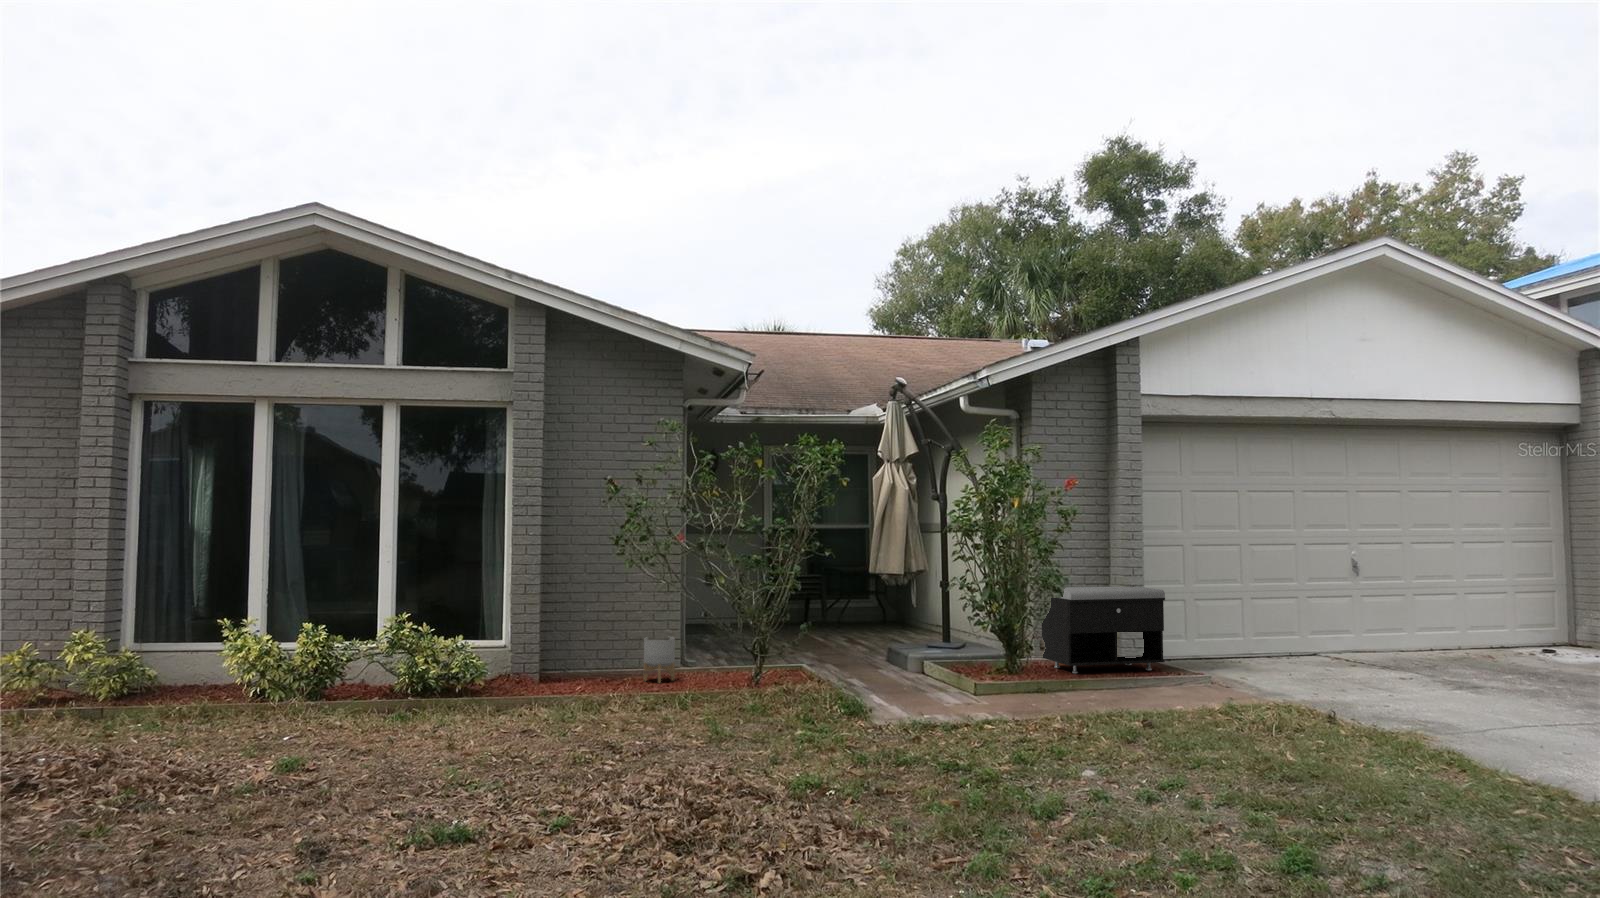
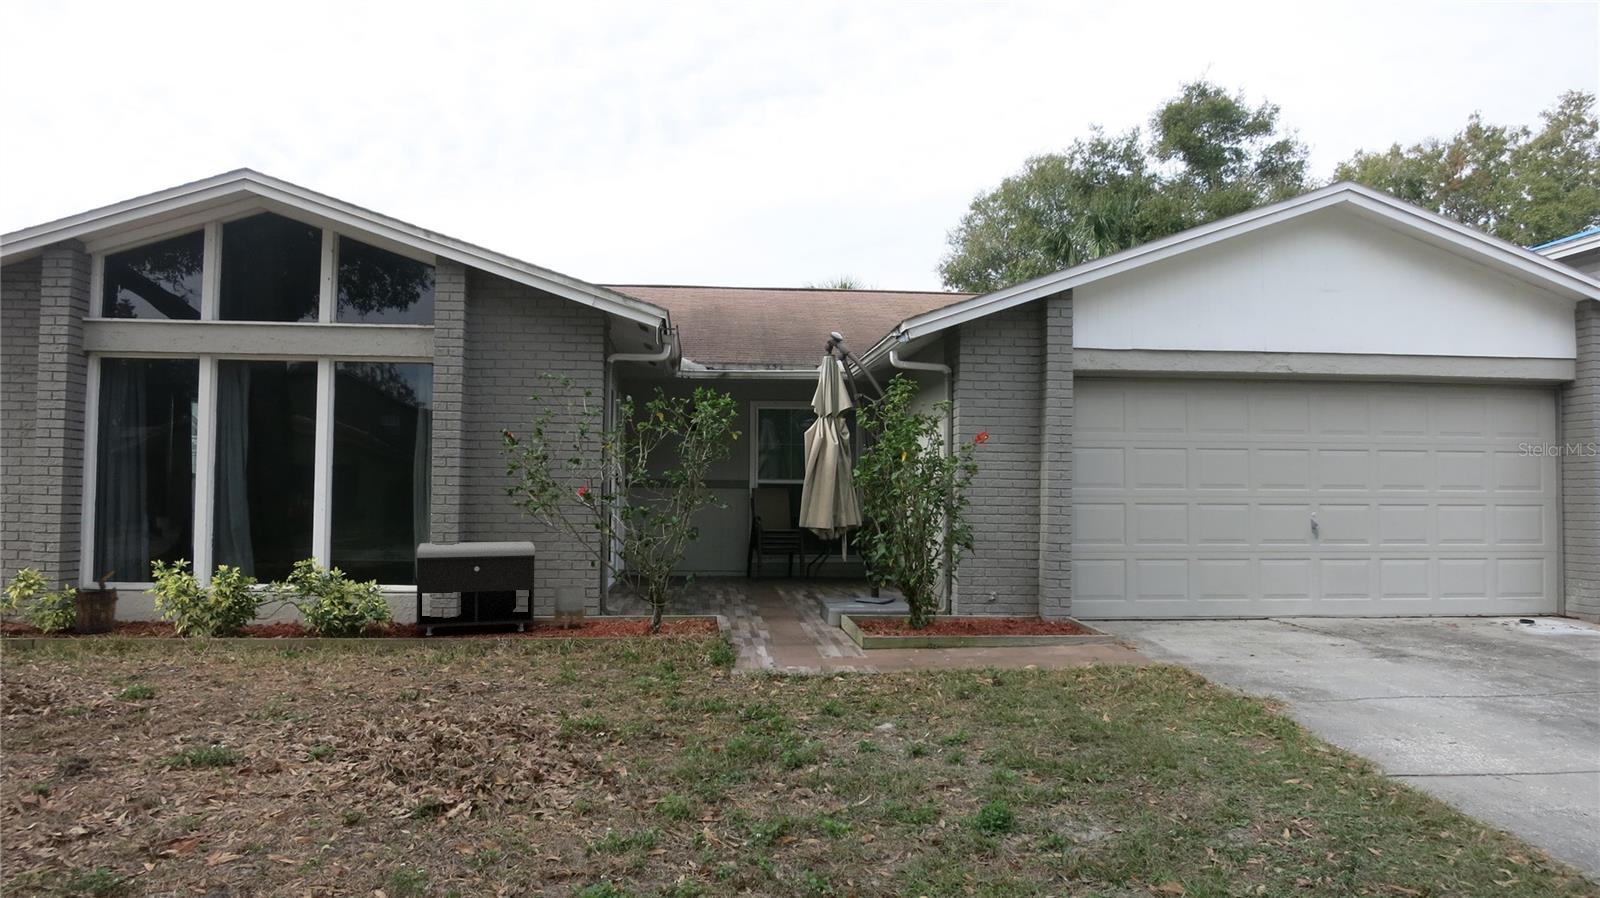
storage bench: present [1042,586,1165,673] -> present [416,541,535,635]
bucket: none [123,635,171,704] -> present [72,571,119,634]

